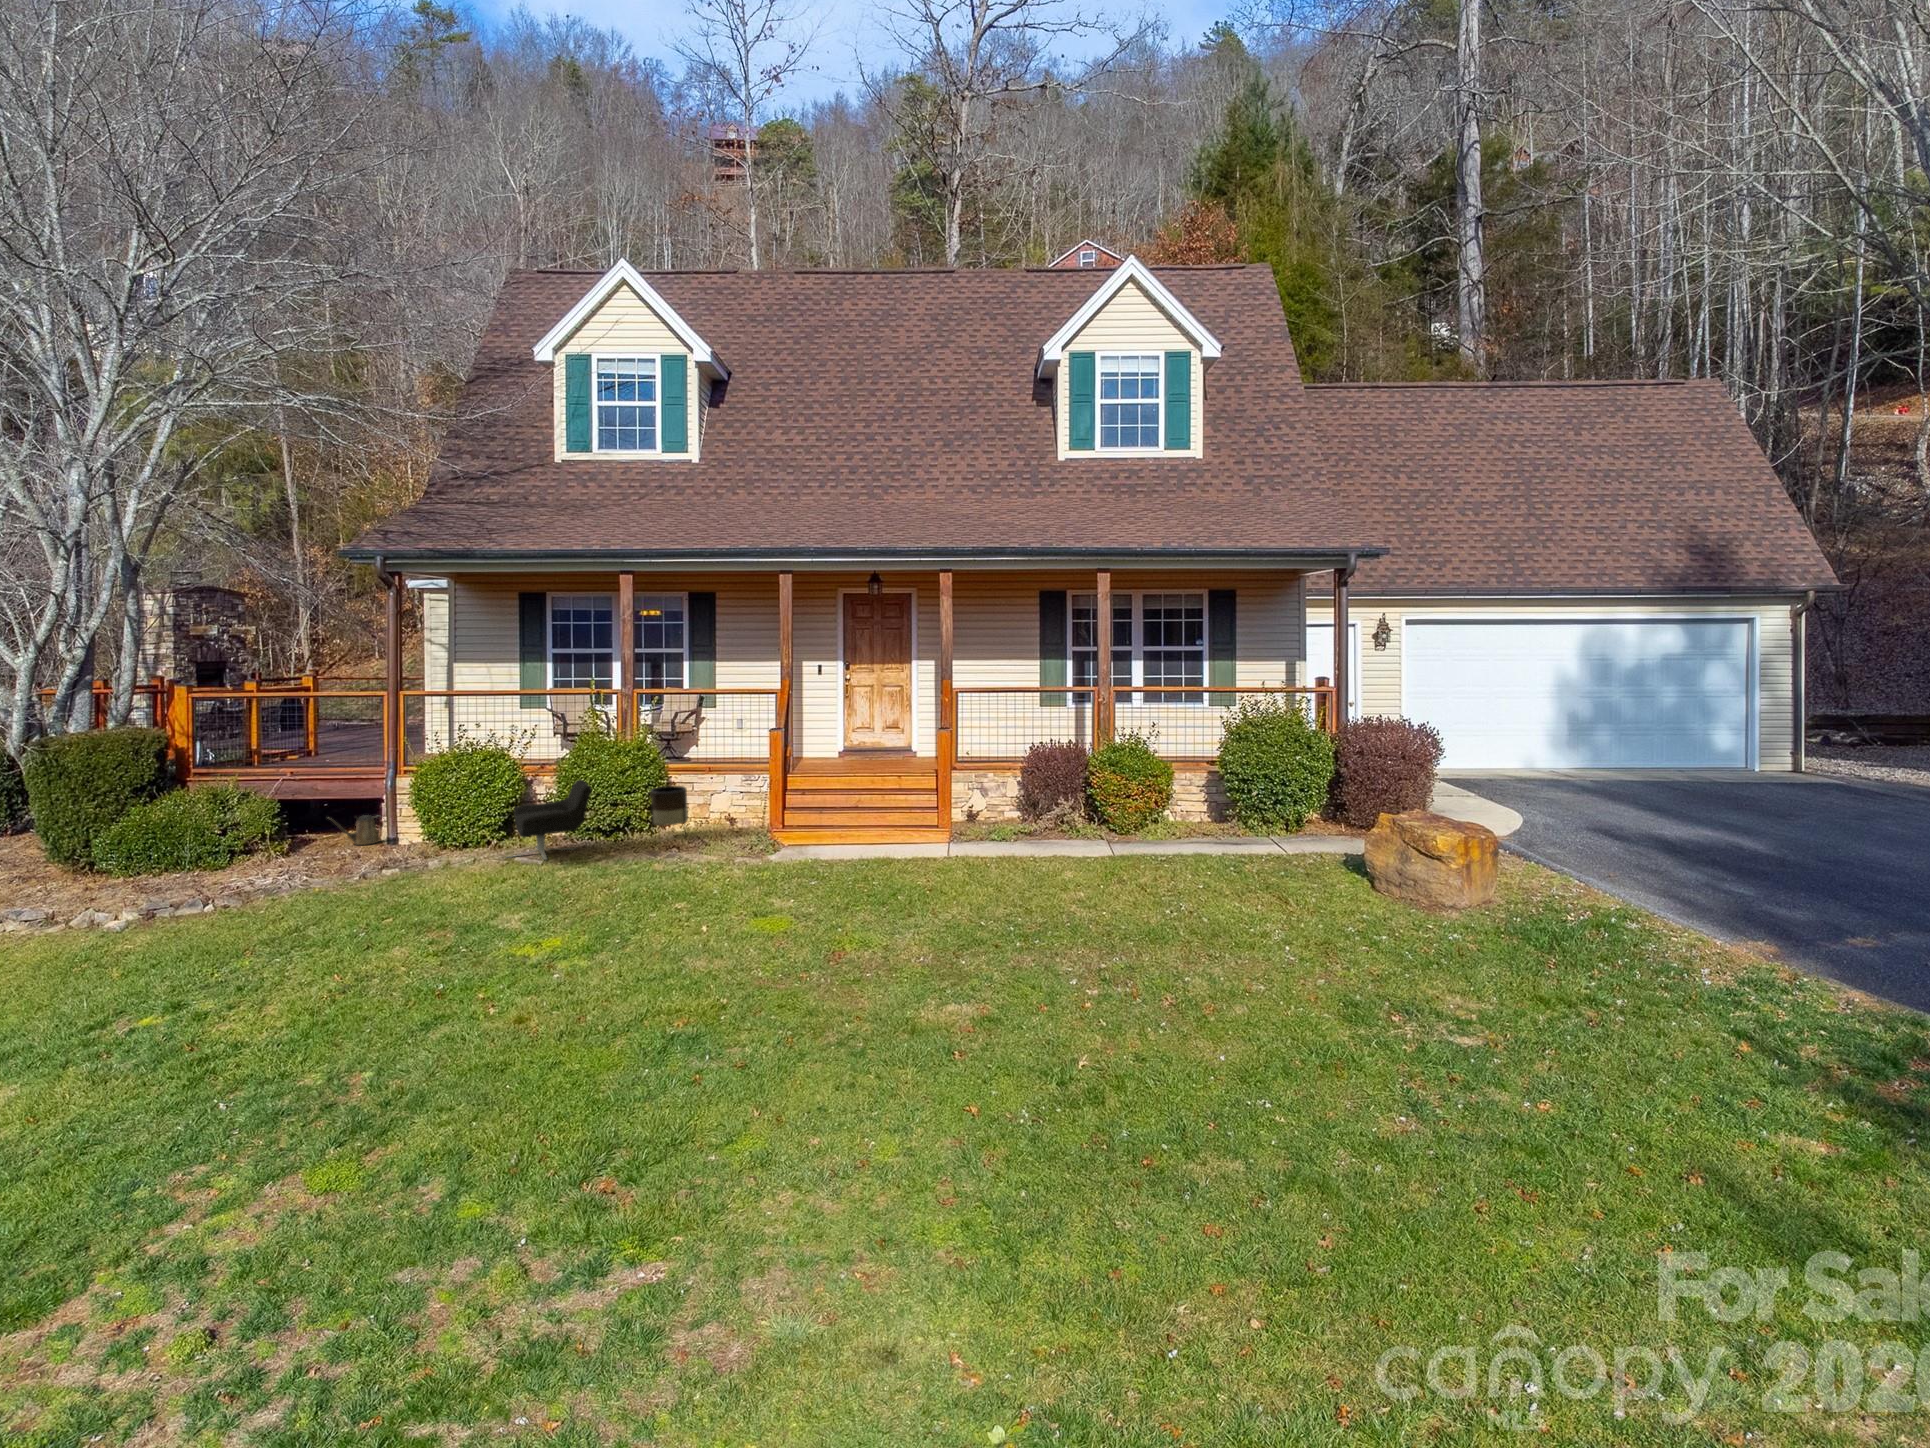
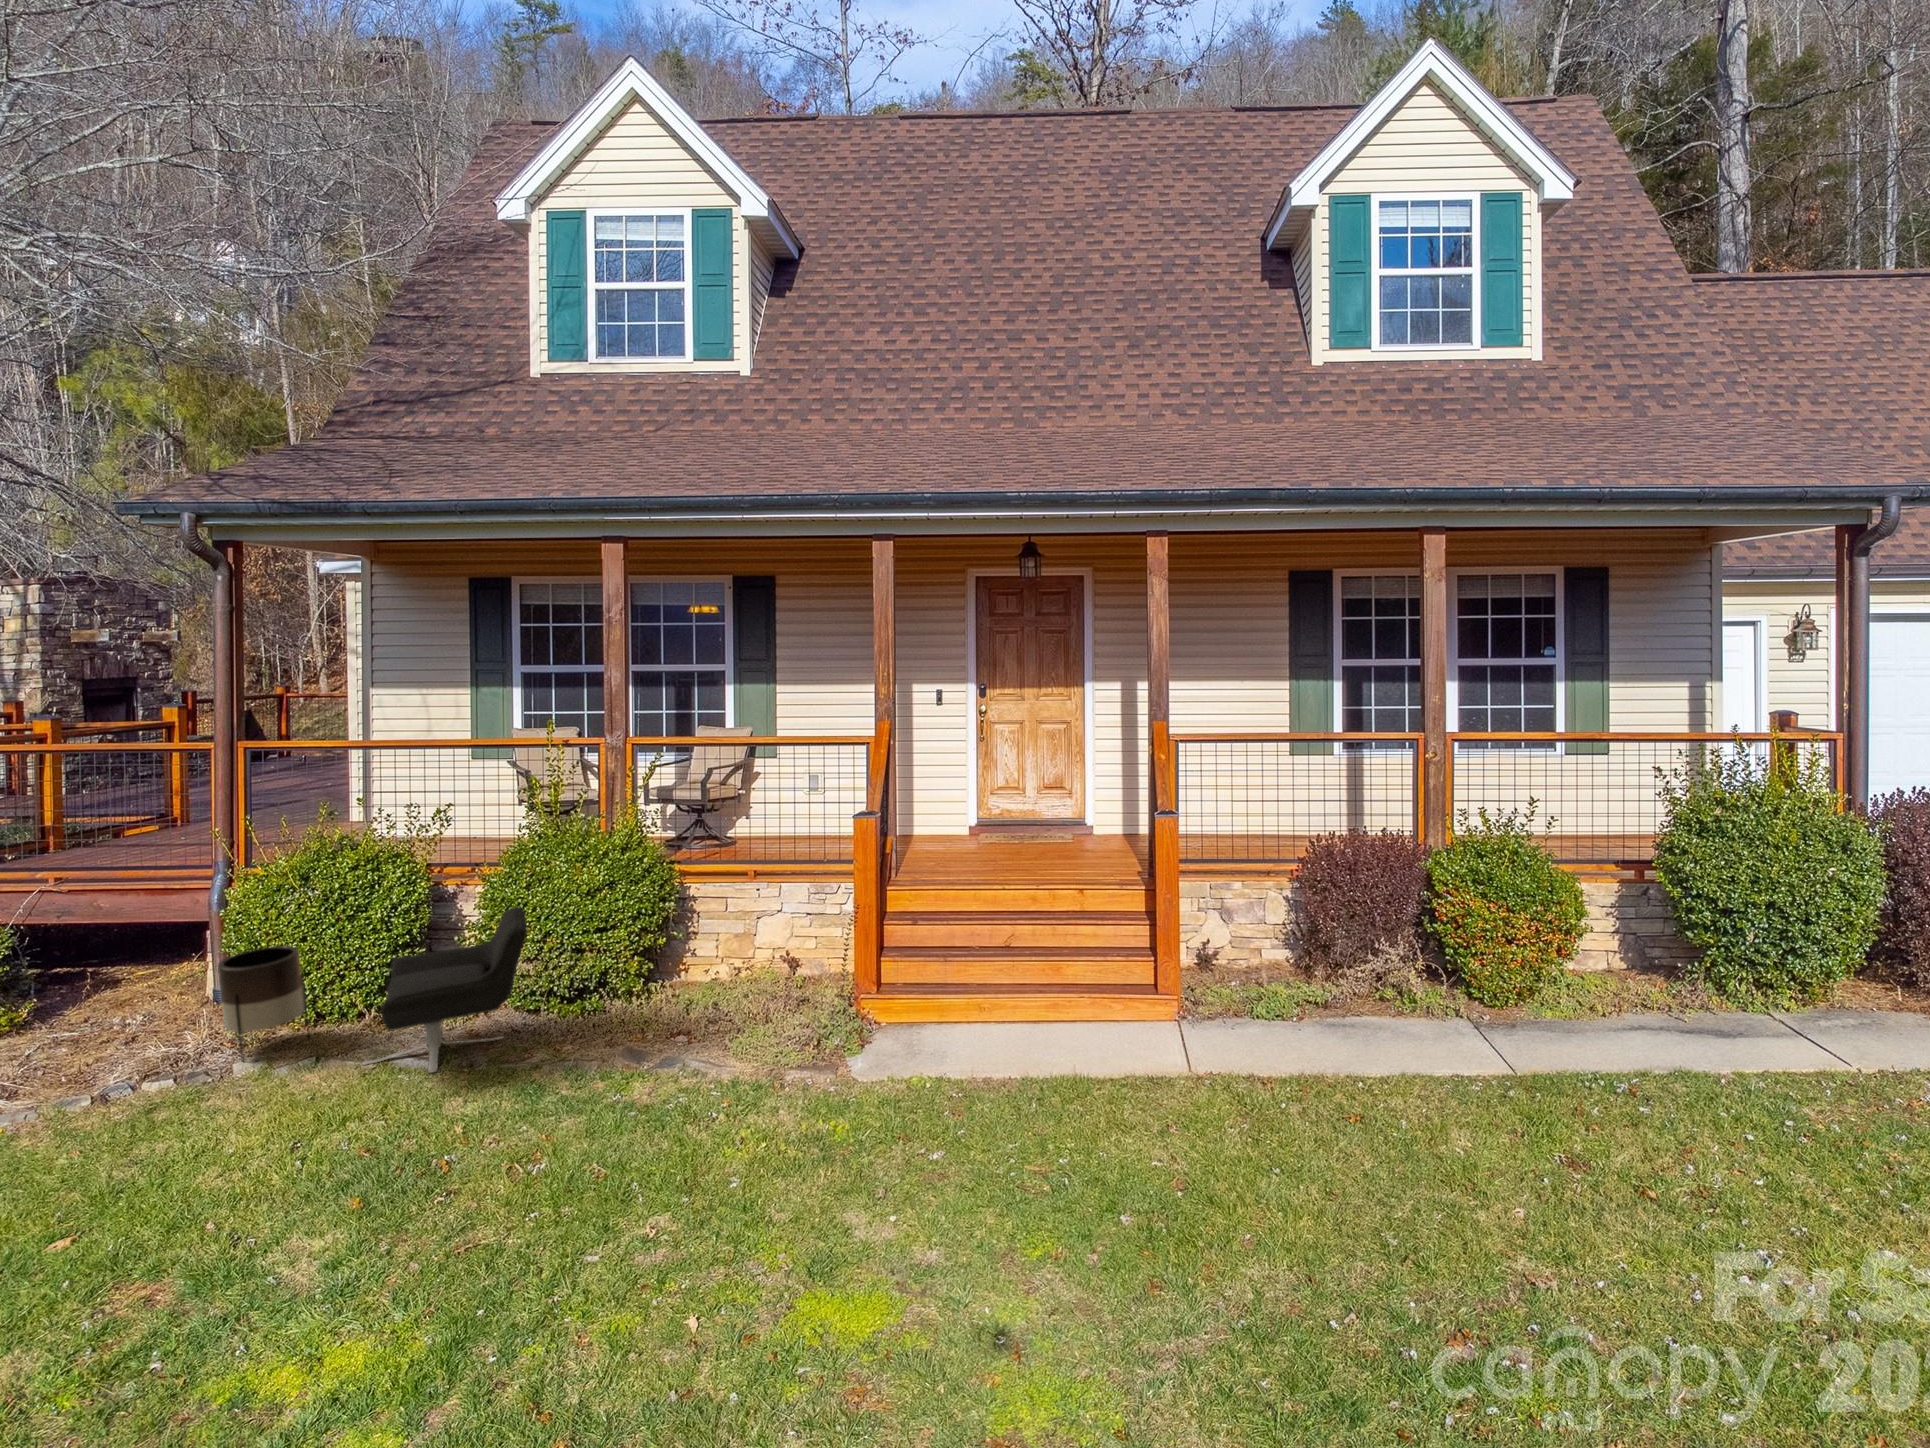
planter: present [650,786,688,829] -> present [218,946,310,1061]
watering can: present [330,815,380,845] -> none [71,961,190,1018]

